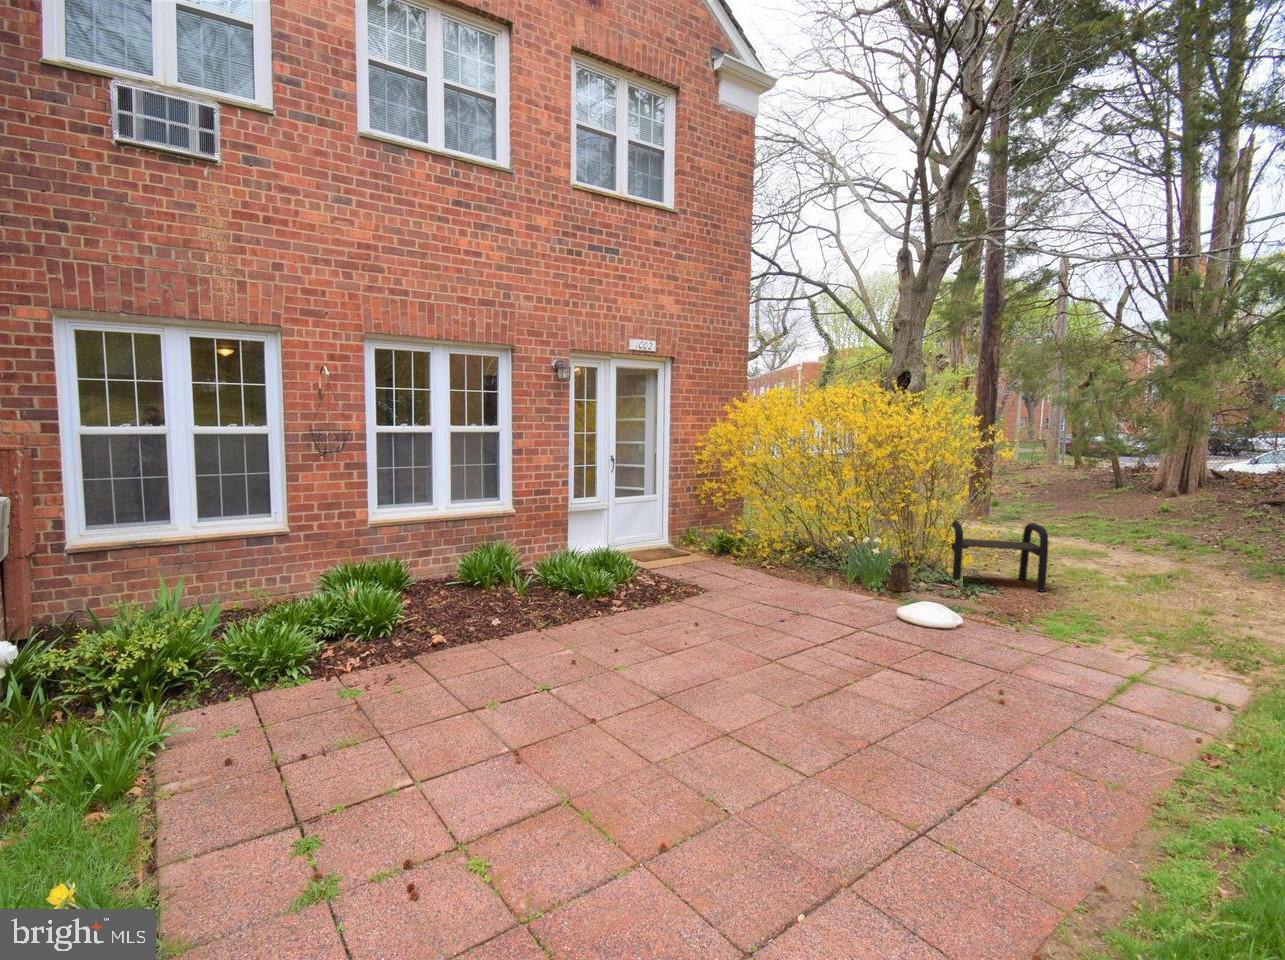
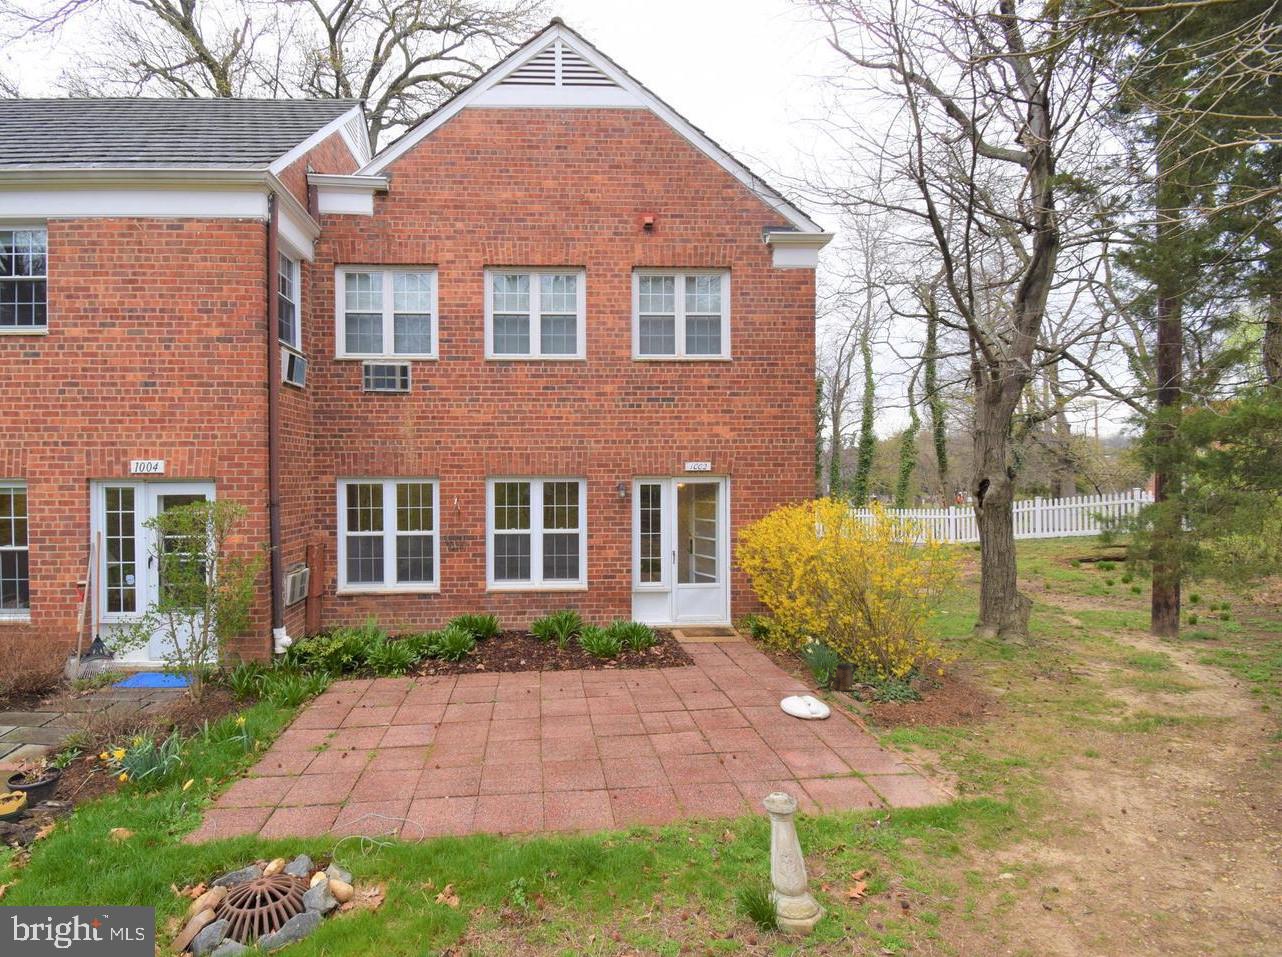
bench: present [949,521,1048,592] -> none [909,629,1013,714]

